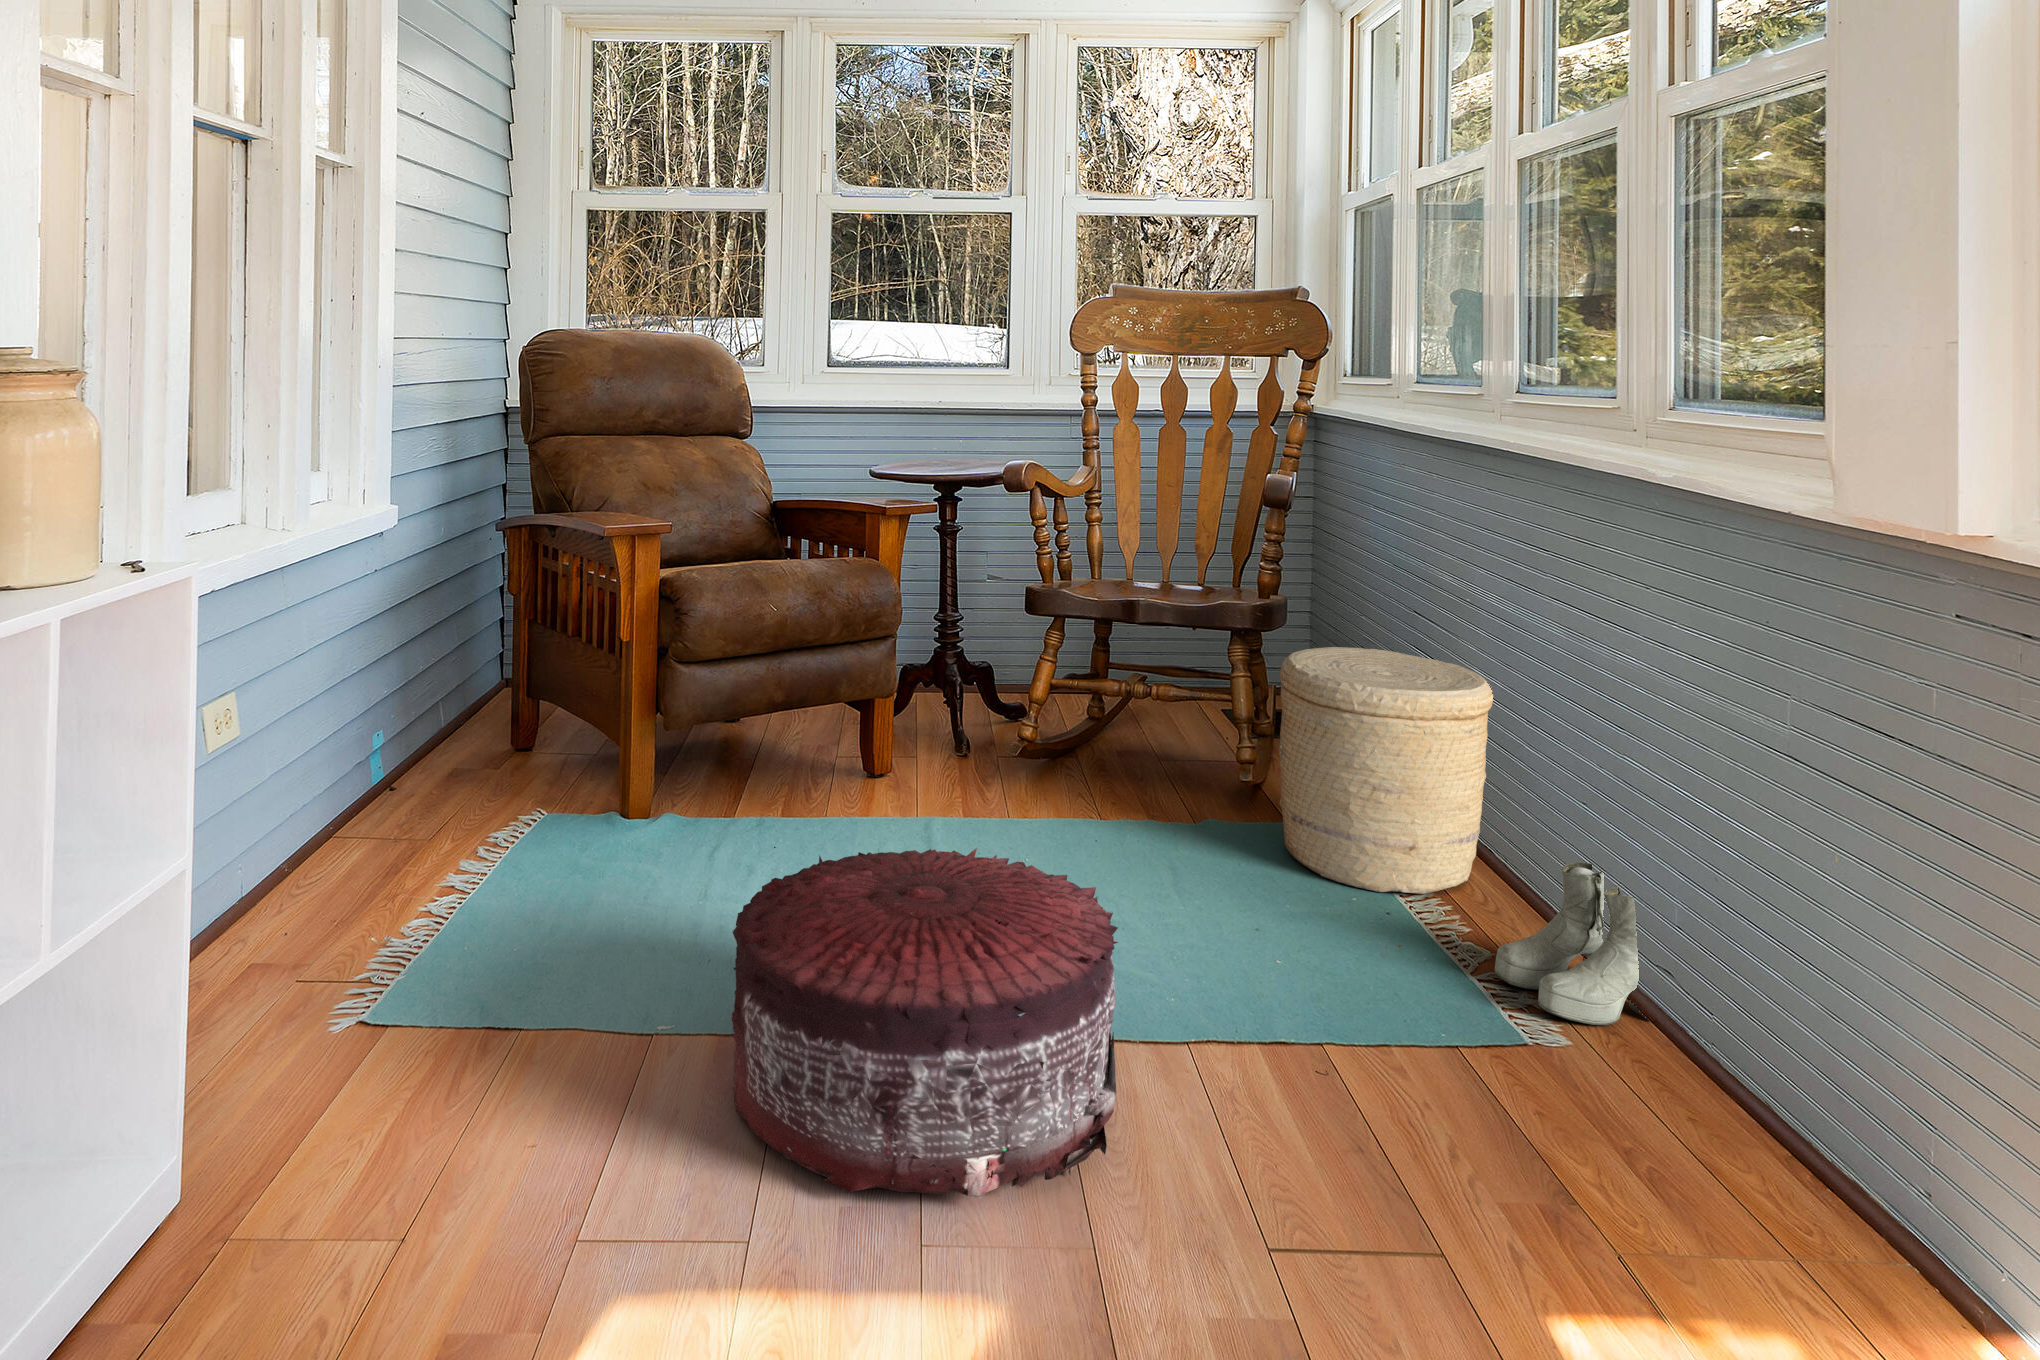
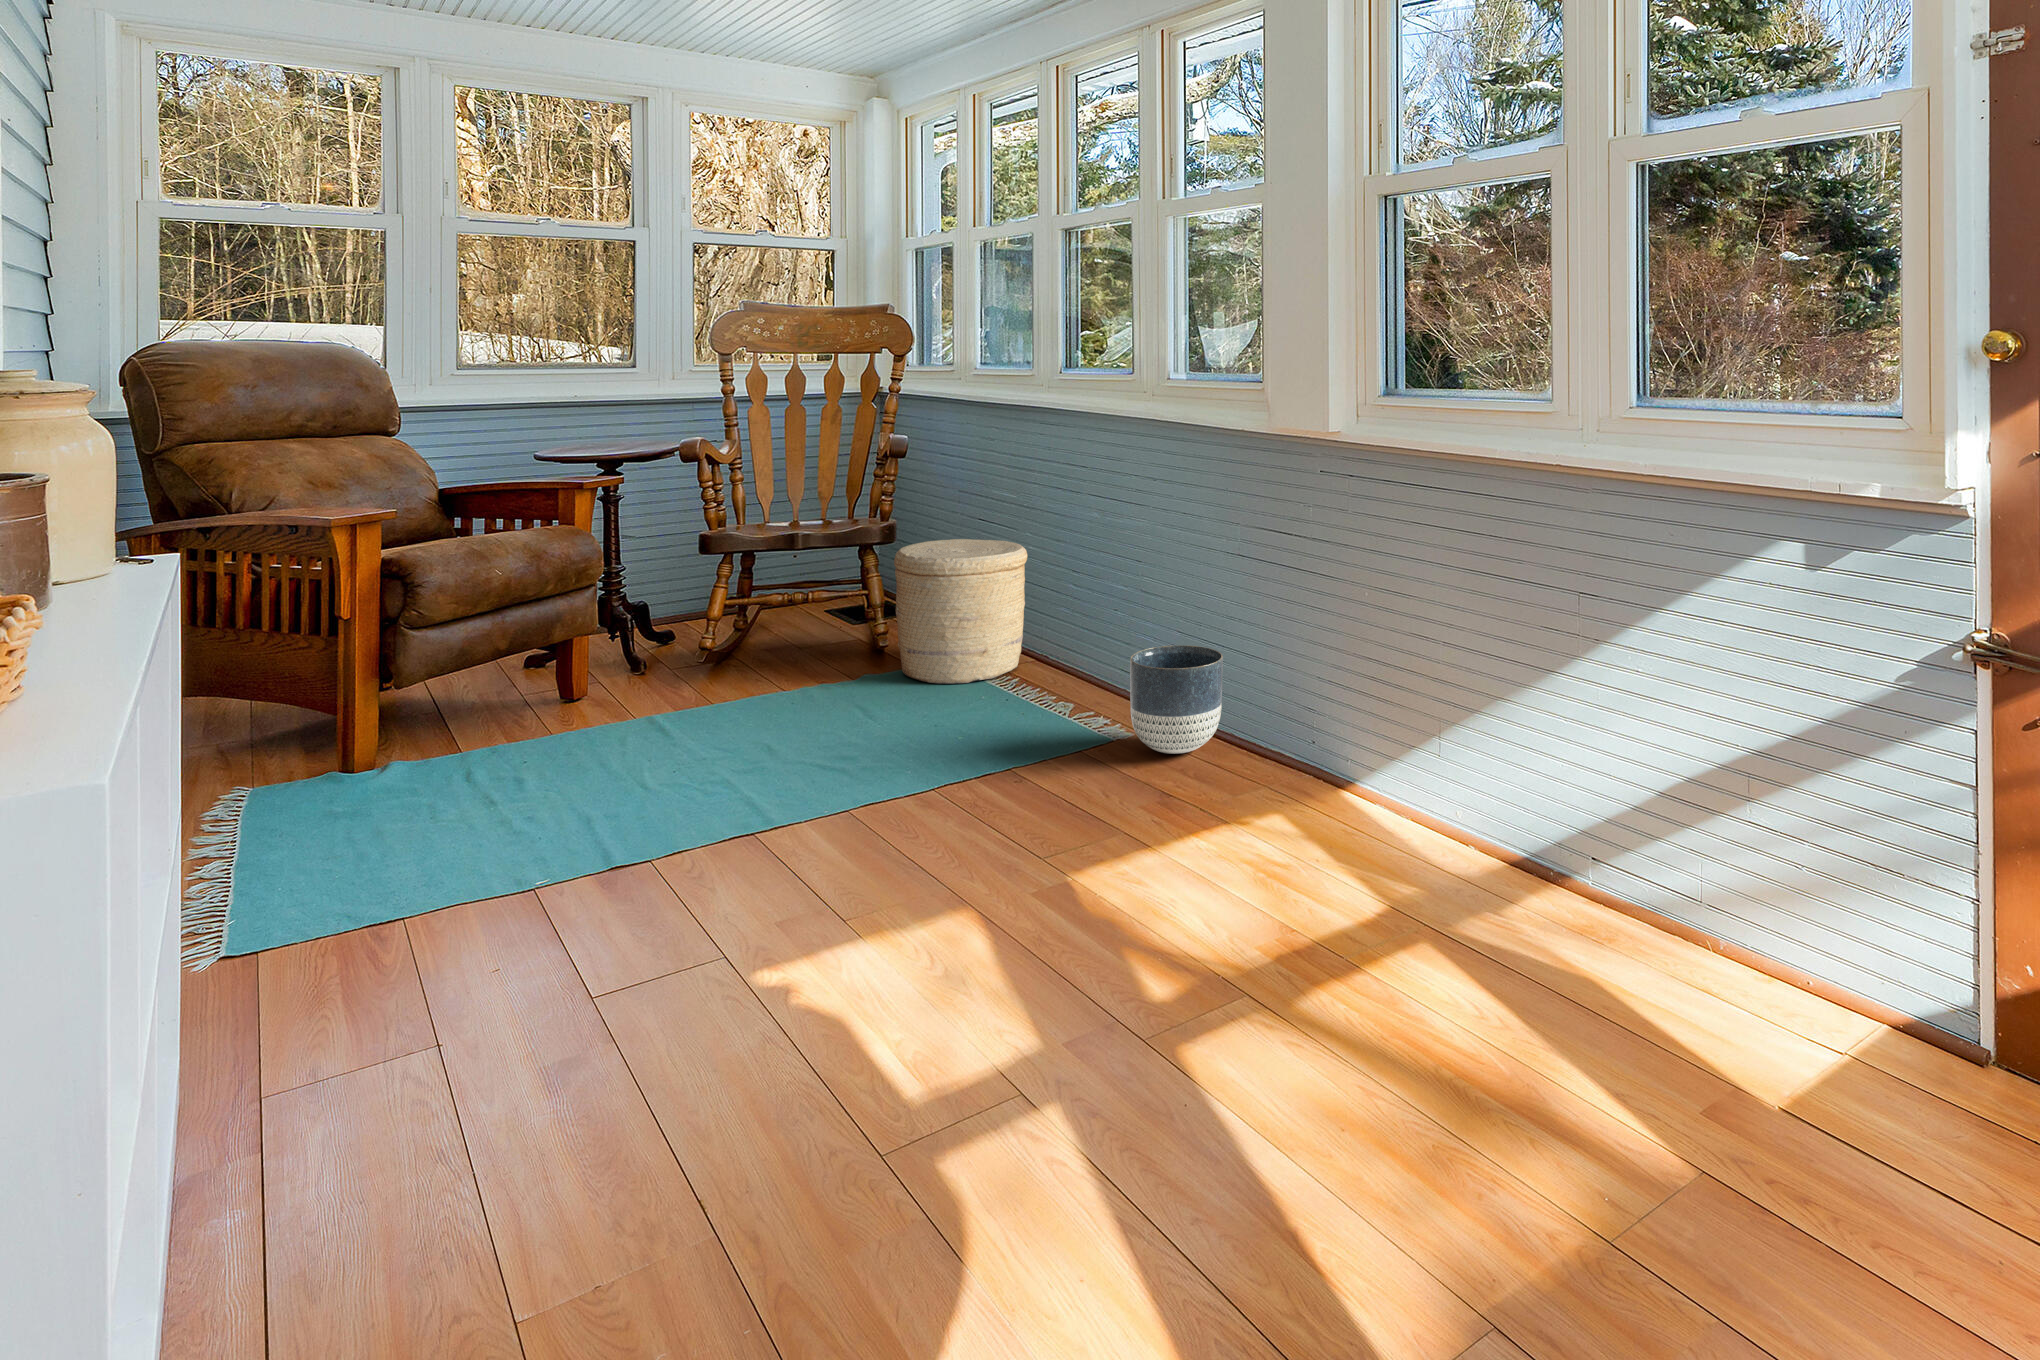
pouf: present [732,848,1118,1198] -> none [557,687,835,881]
boots: present [1495,862,1648,1025] -> none [1036,633,1125,714]
planter: none [1689,951,1917,1206] -> present [1130,645,1223,754]

